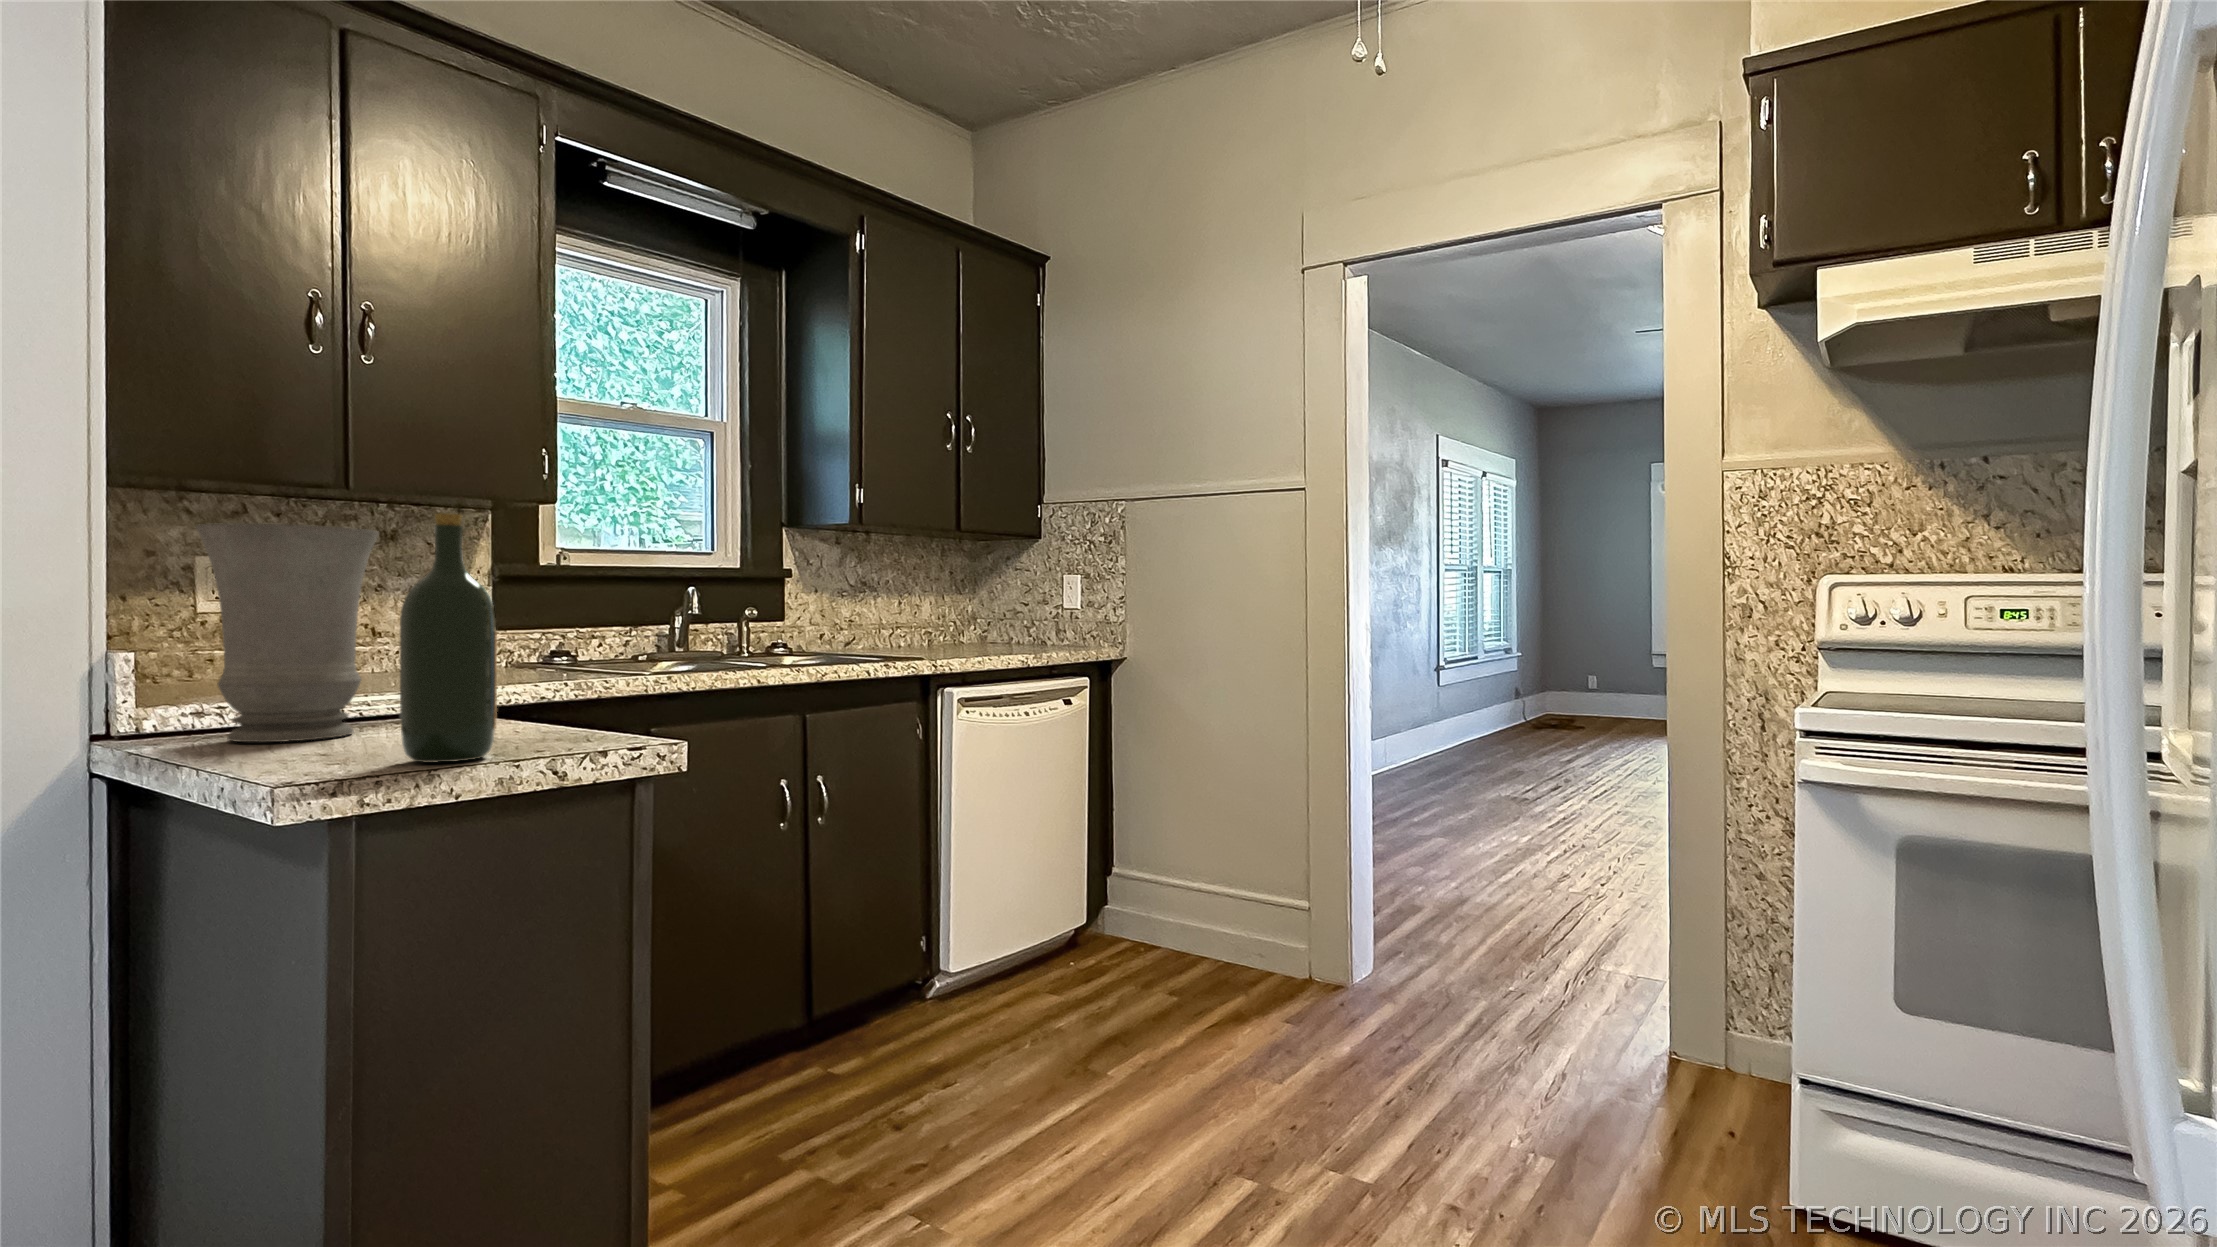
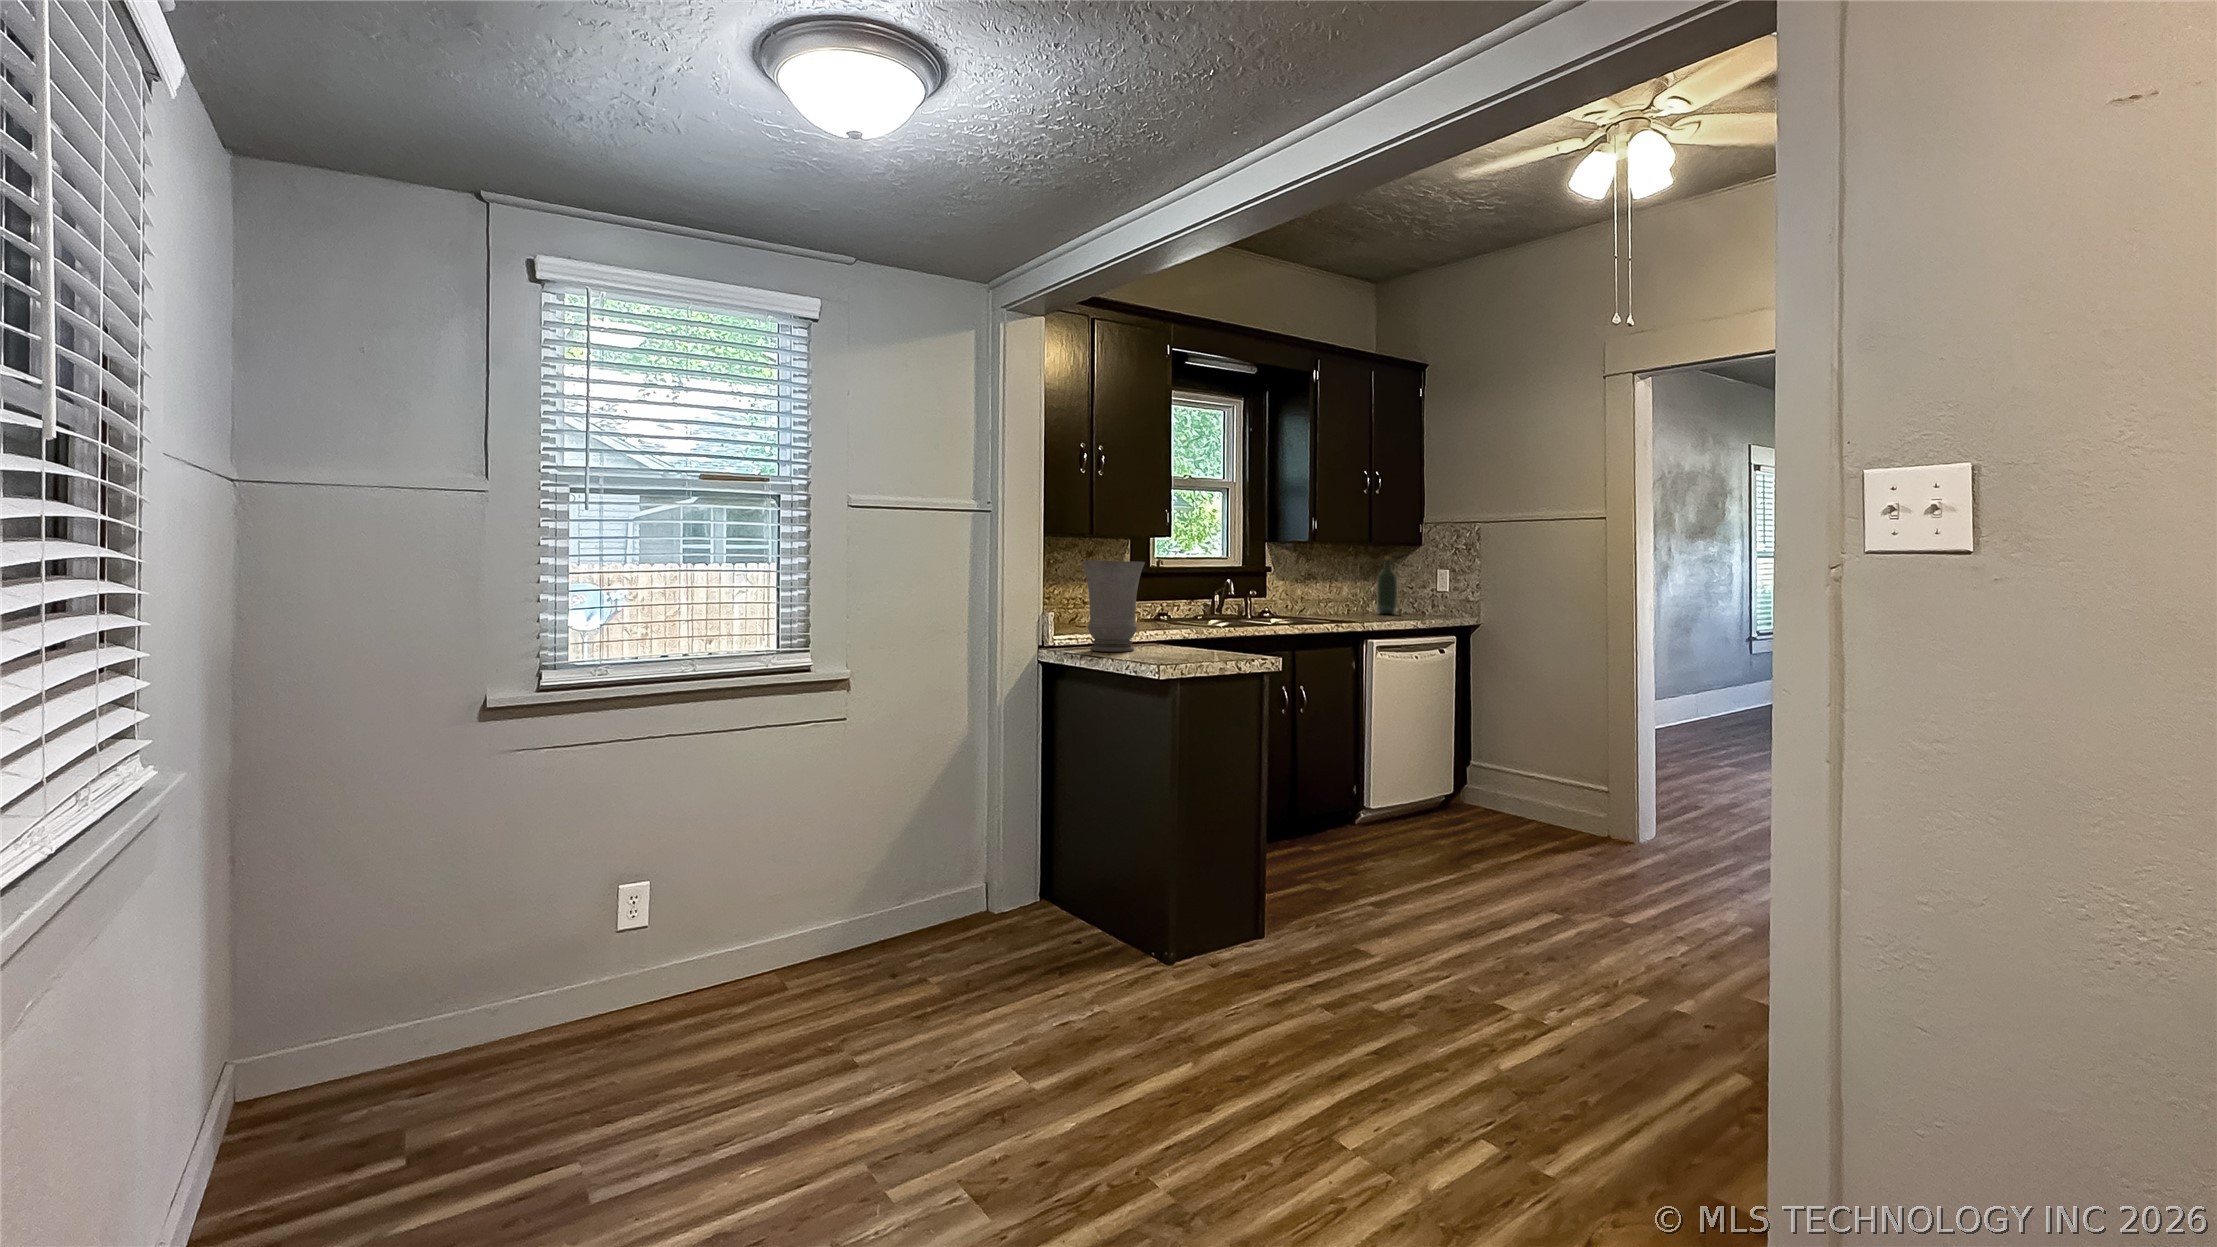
wine bottle: present [400,513,497,762] -> present [1377,557,1397,614]

